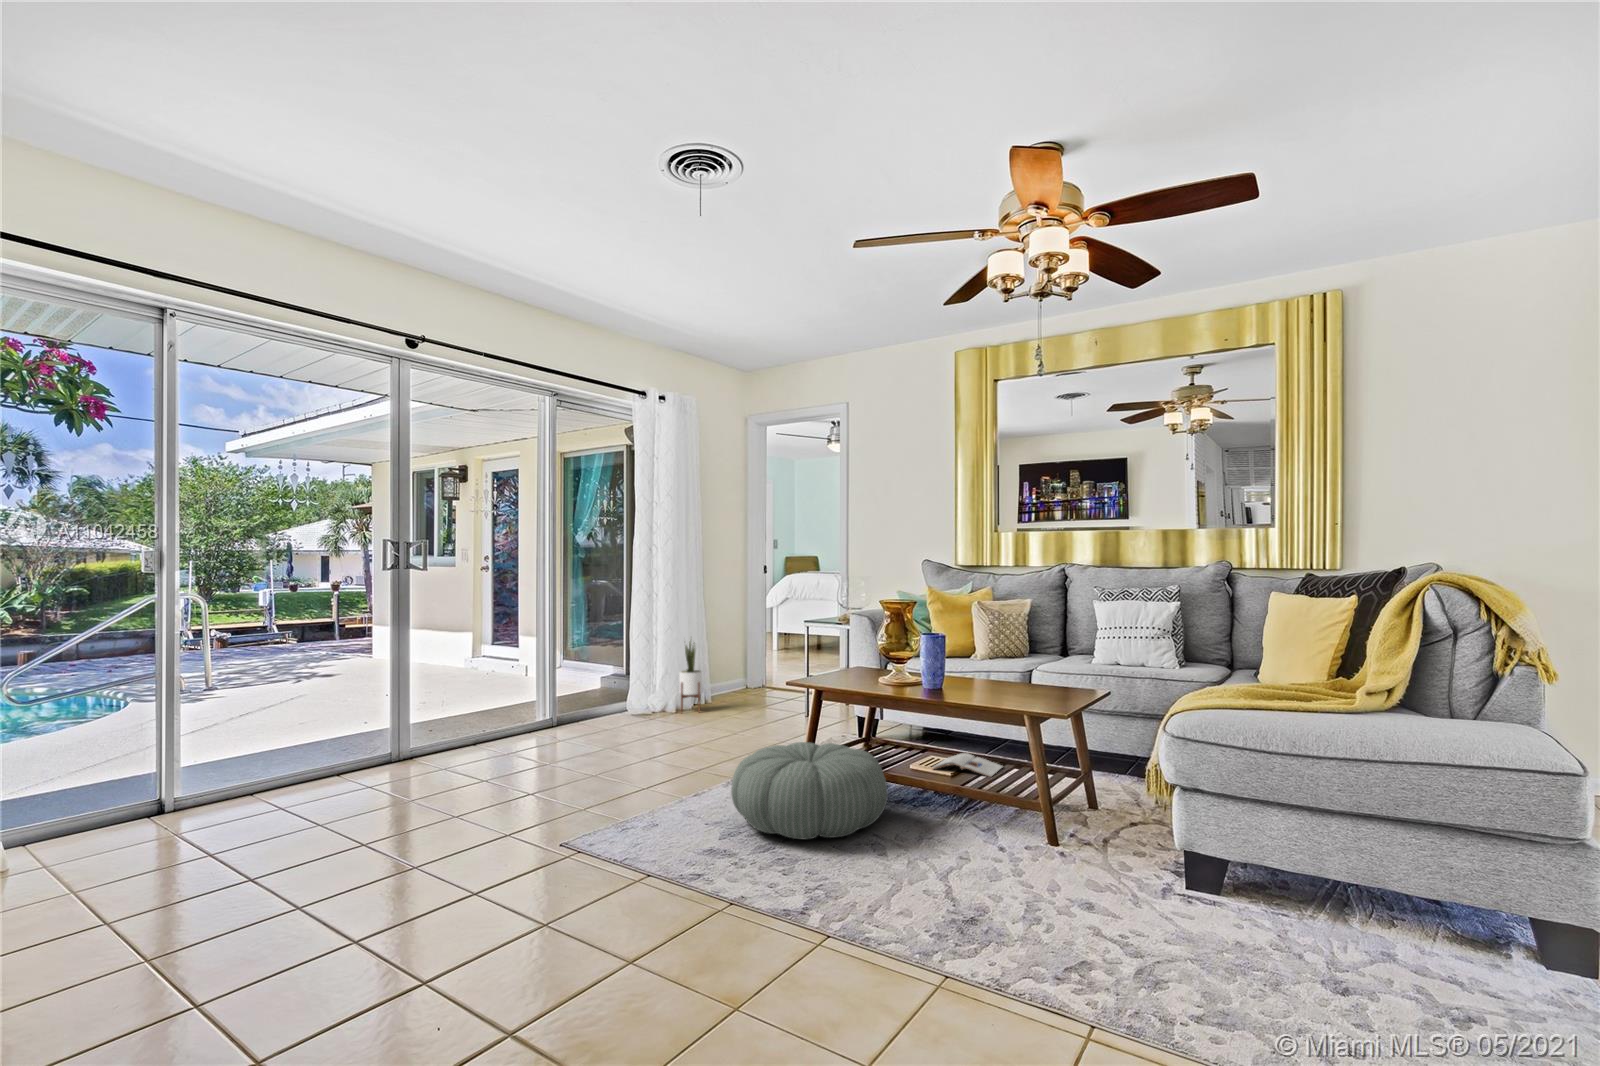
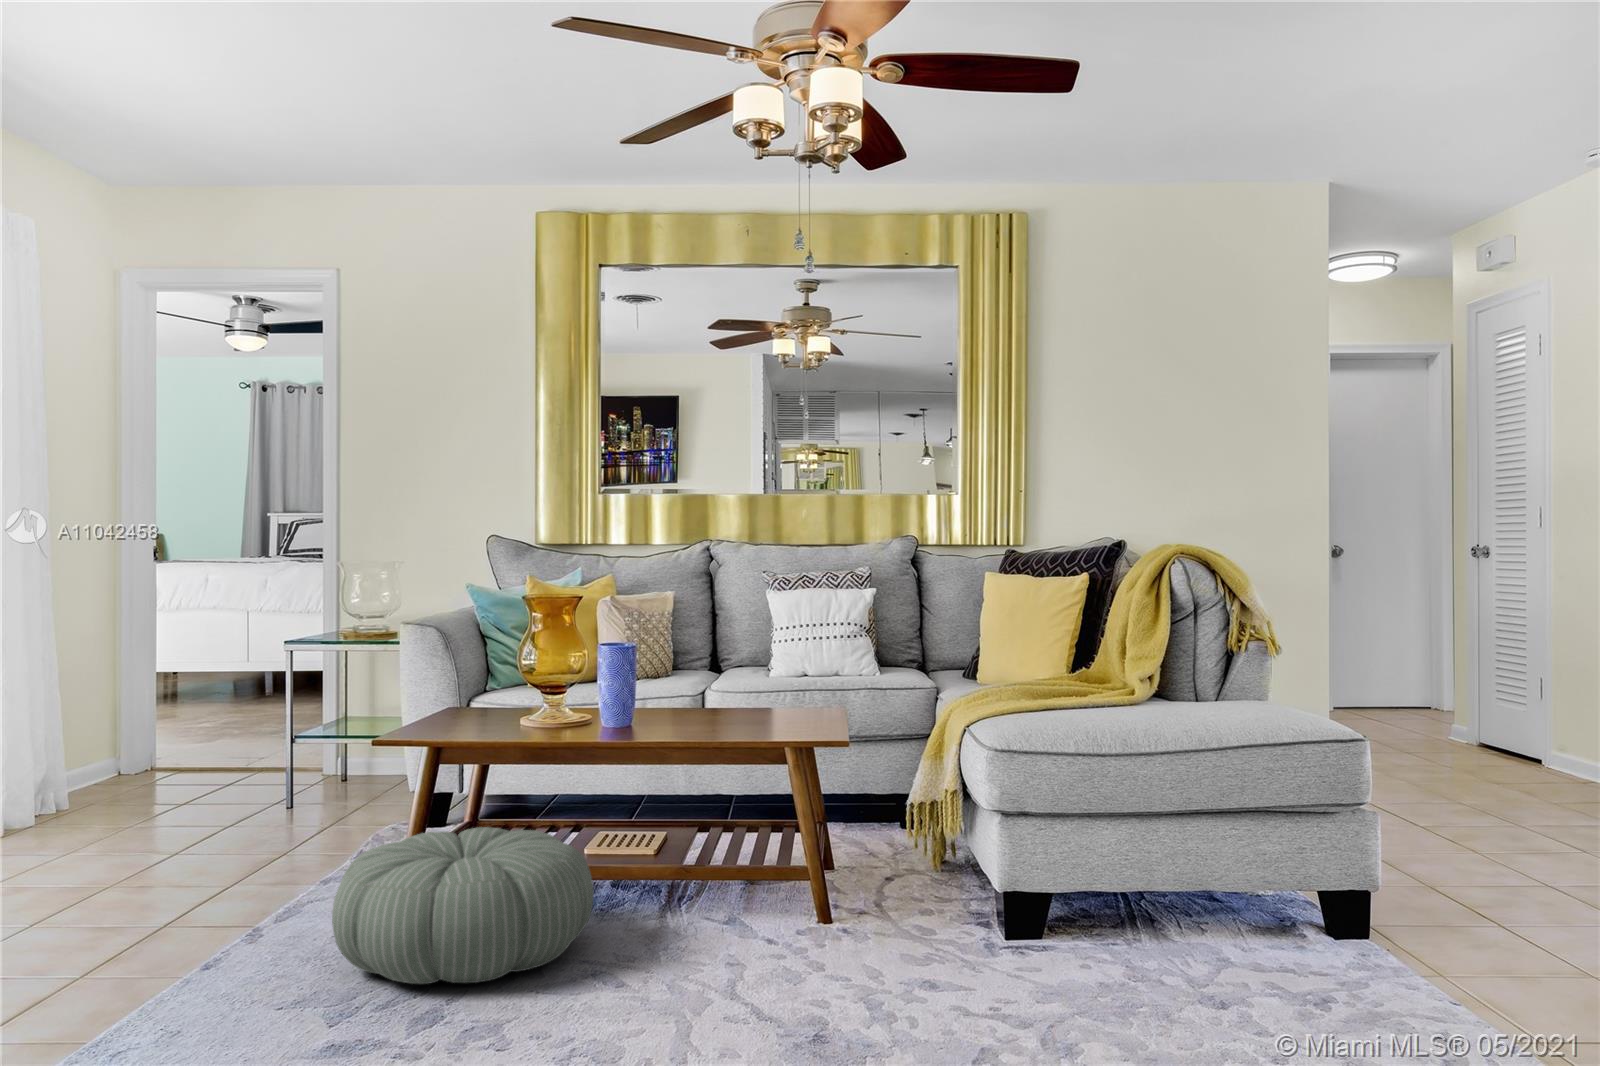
potted plant: present [679,639,702,712] -> none [30,679,79,828]
magazine: present [933,753,1003,777] -> none [622,818,713,847]

